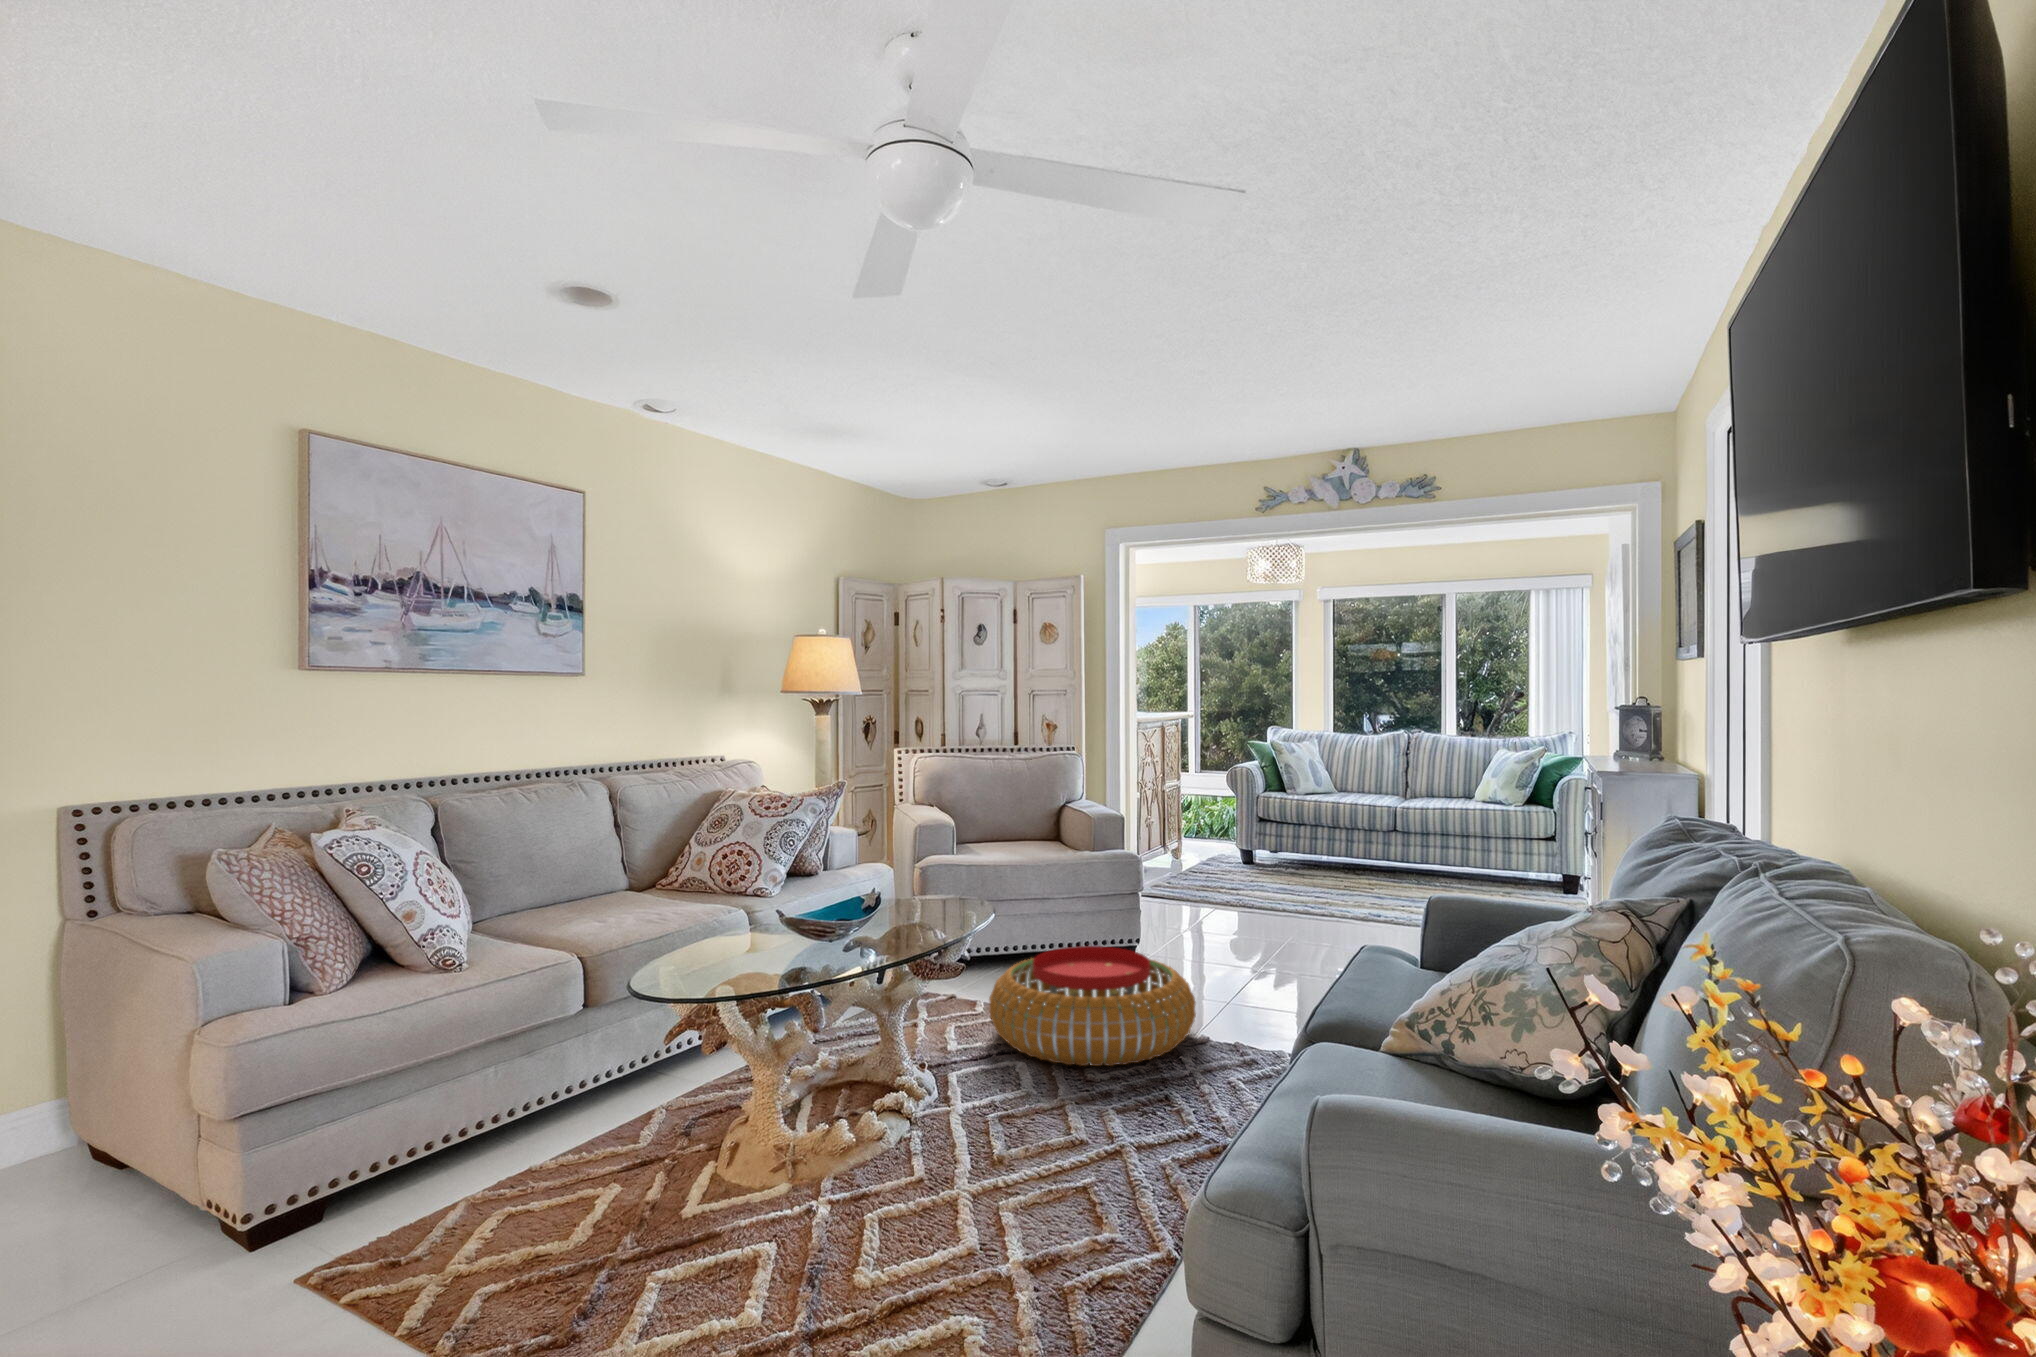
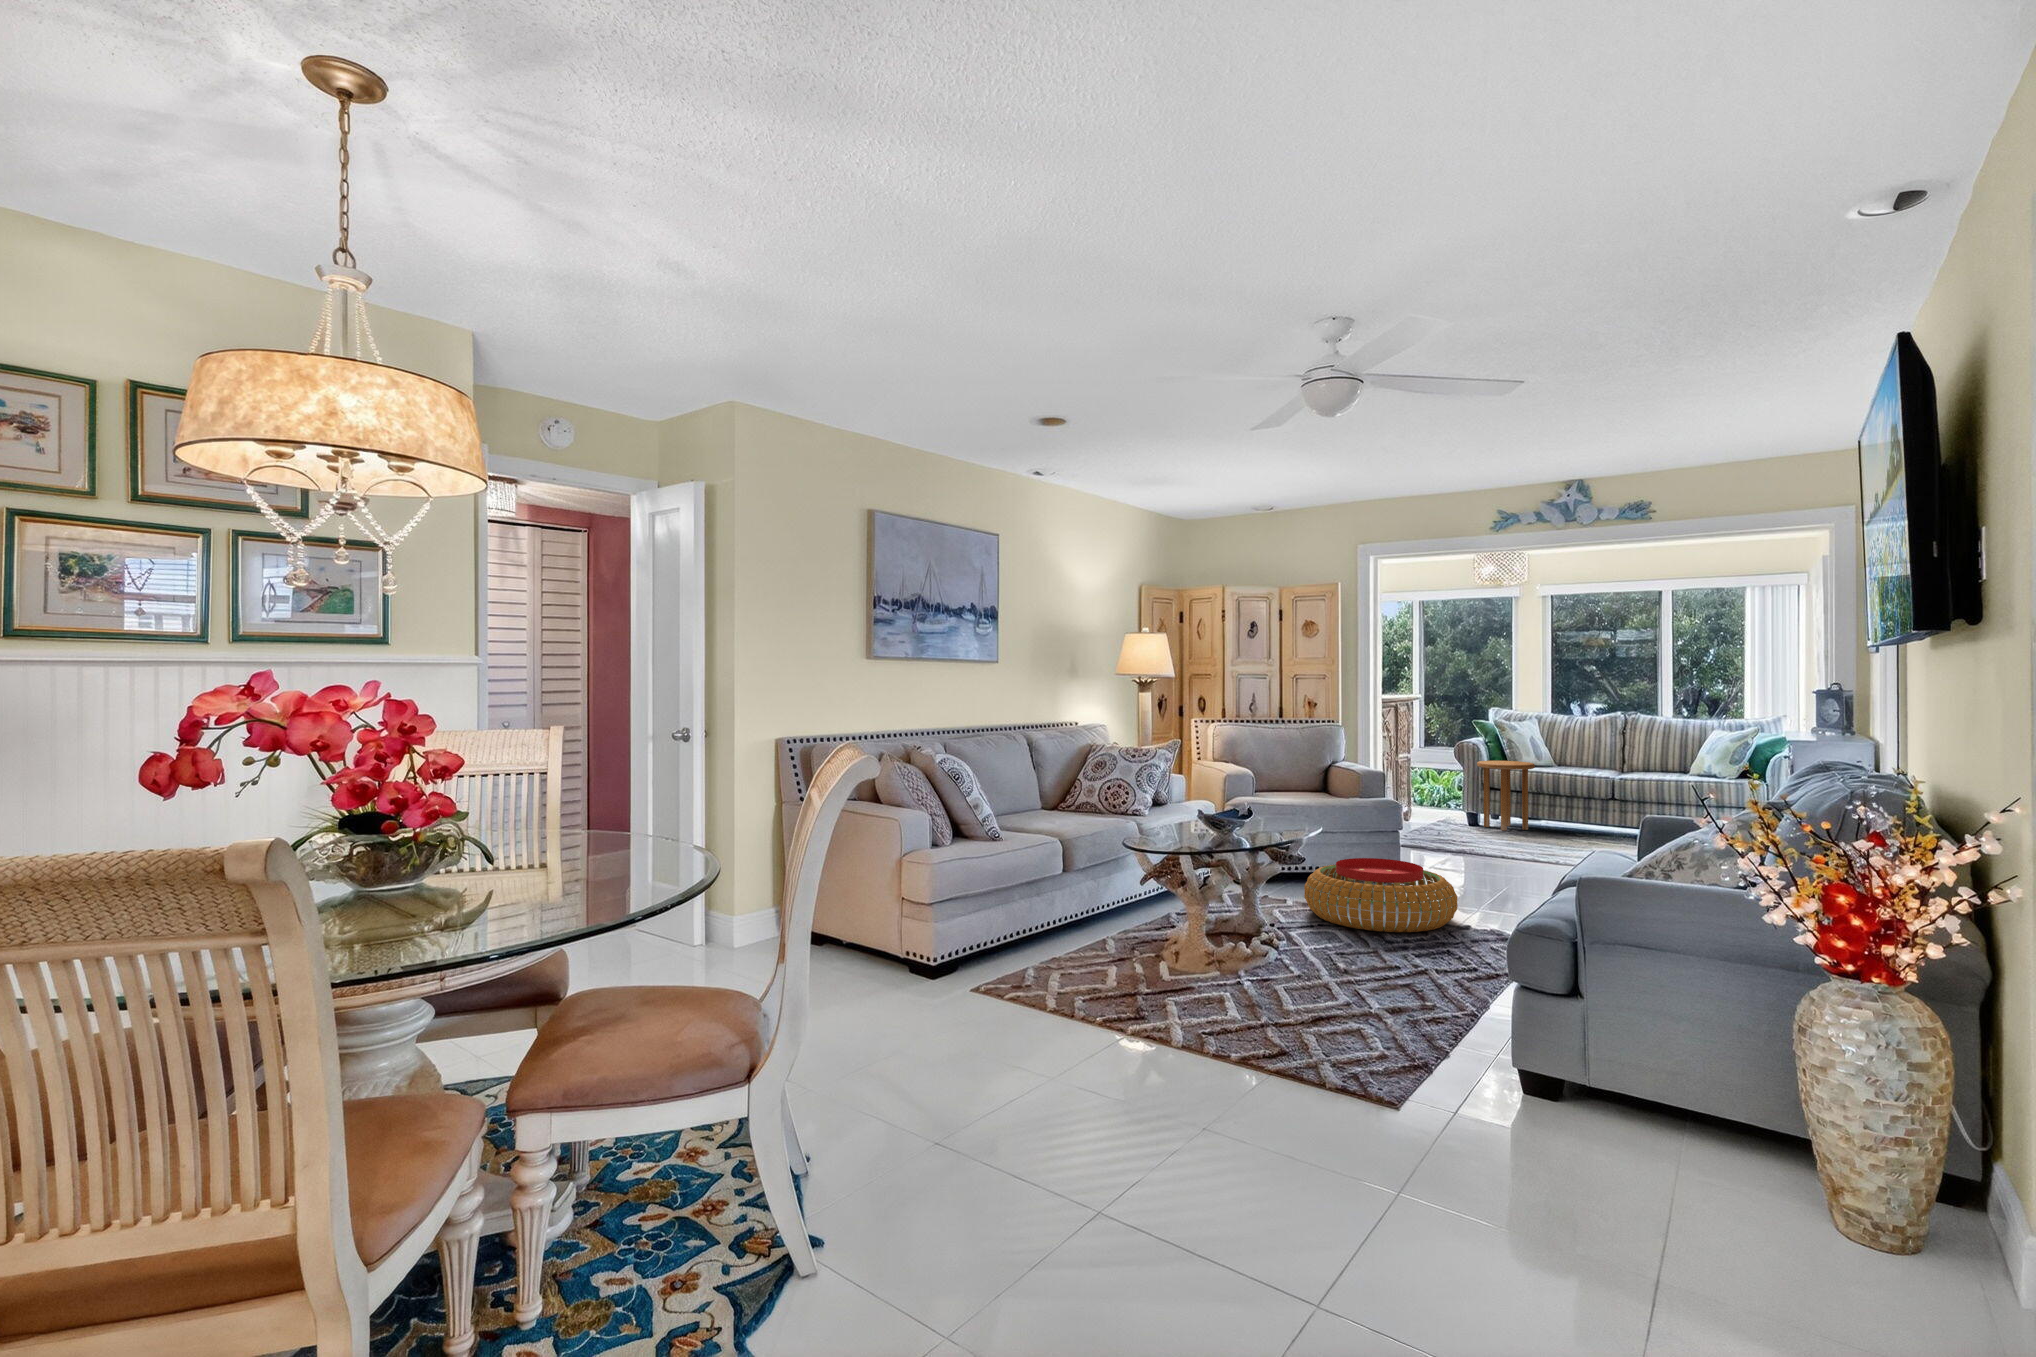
side table: none [1250,790,1313,875] -> present [1477,761,1535,831]

